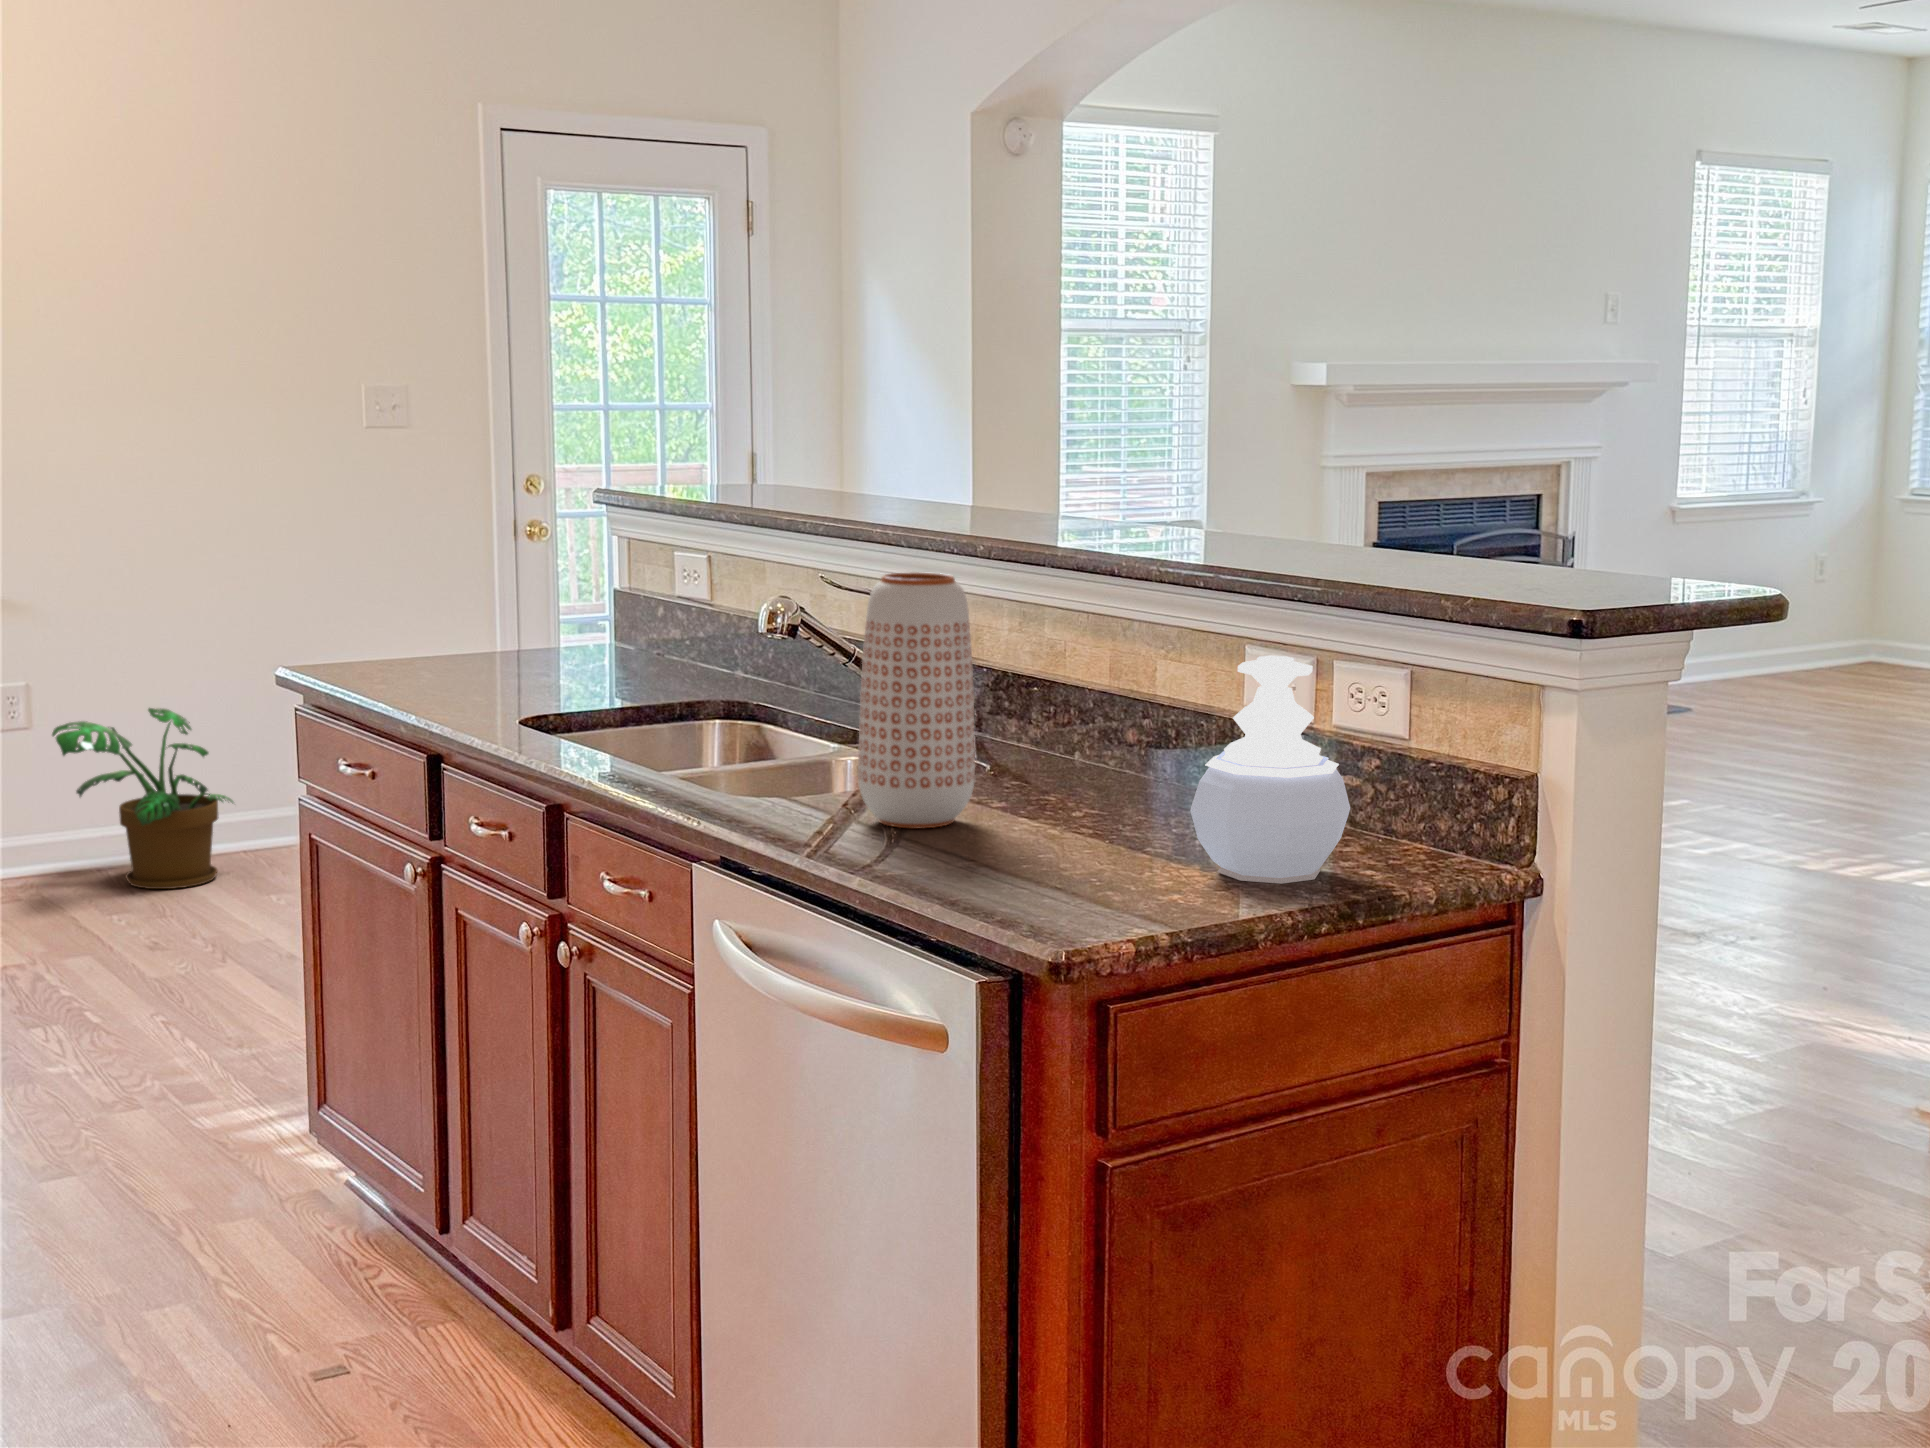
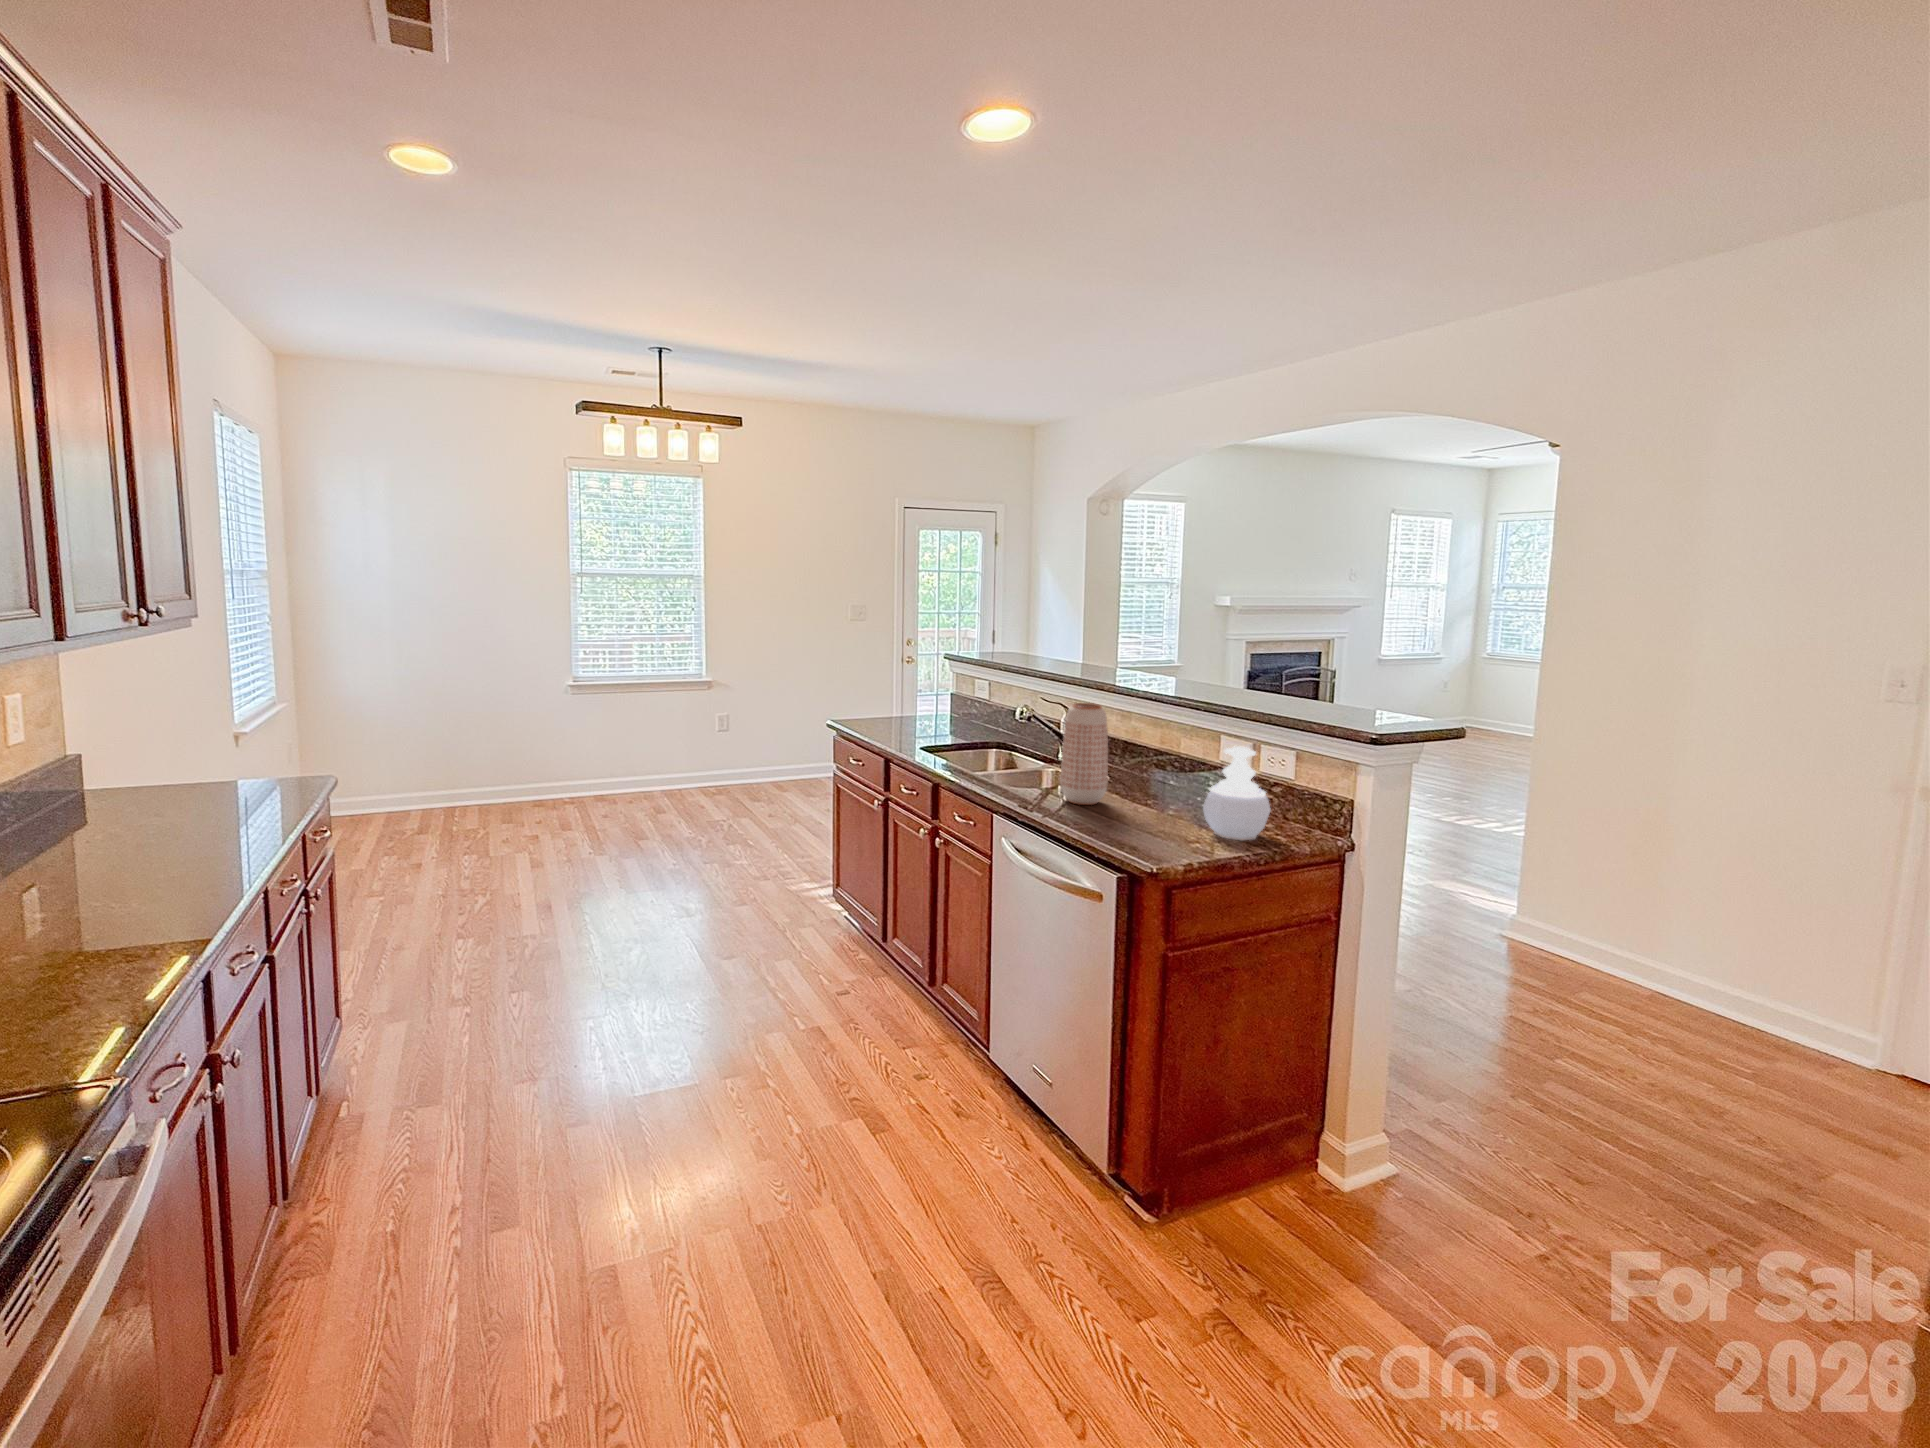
potted plant: present [52,708,234,889] -> none [733,723,796,792]

